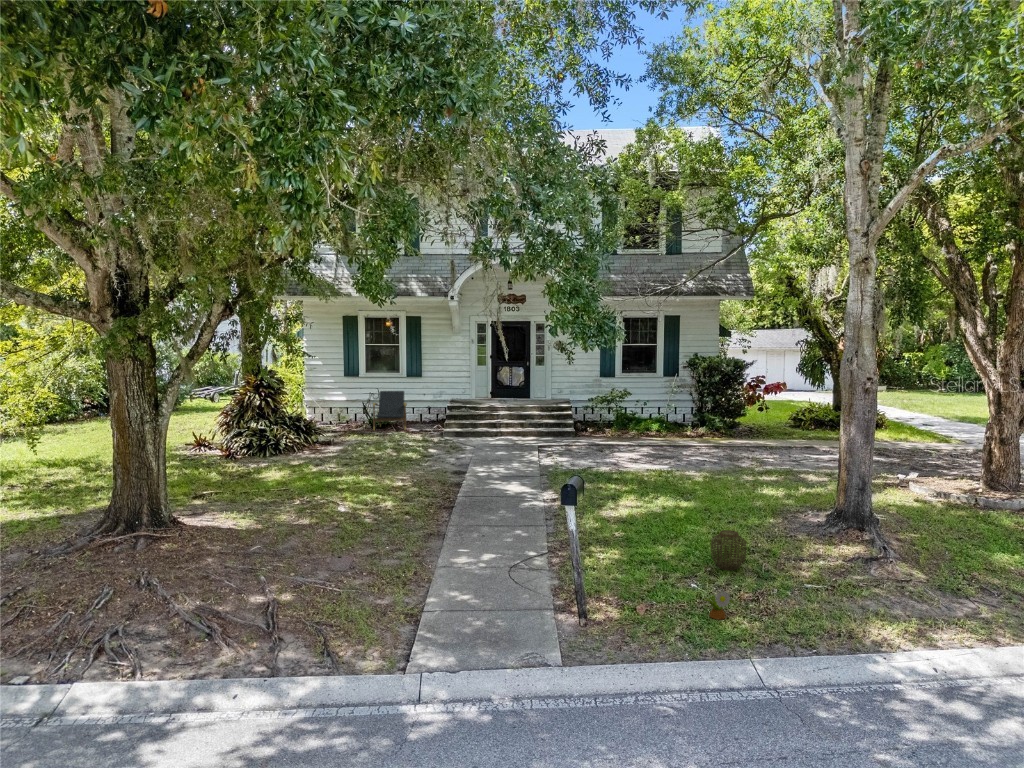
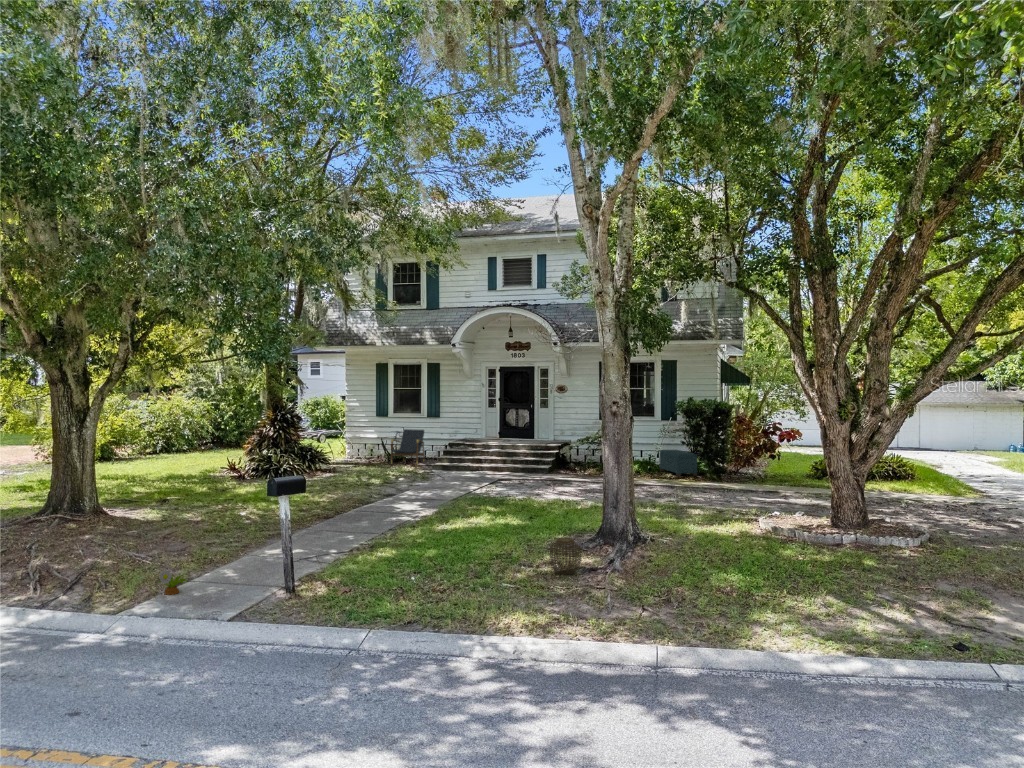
bench: none [666,406,712,433] -> present [659,450,697,477]
woven basket: present [711,530,747,570] -> present [550,538,581,575]
decorative plant: present [704,591,733,619] -> present [159,570,187,595]

